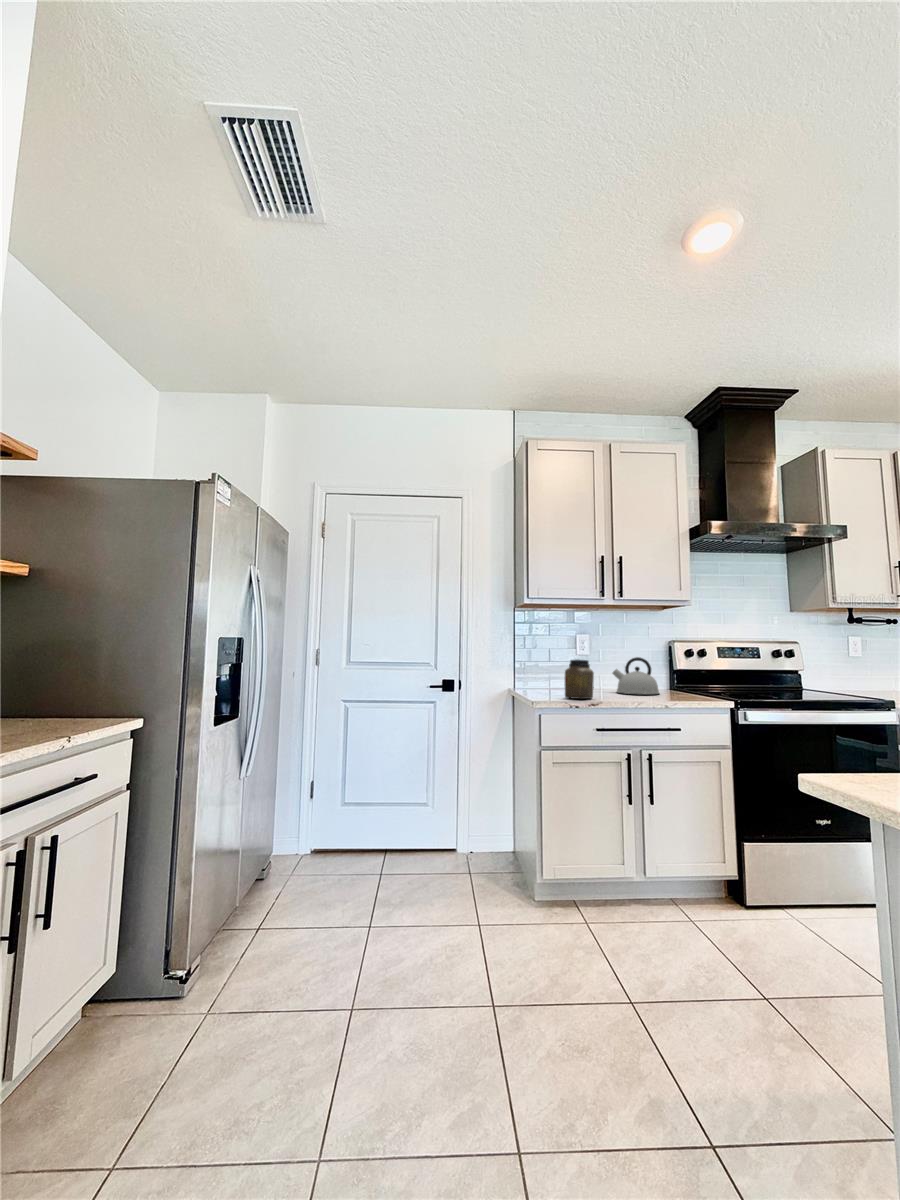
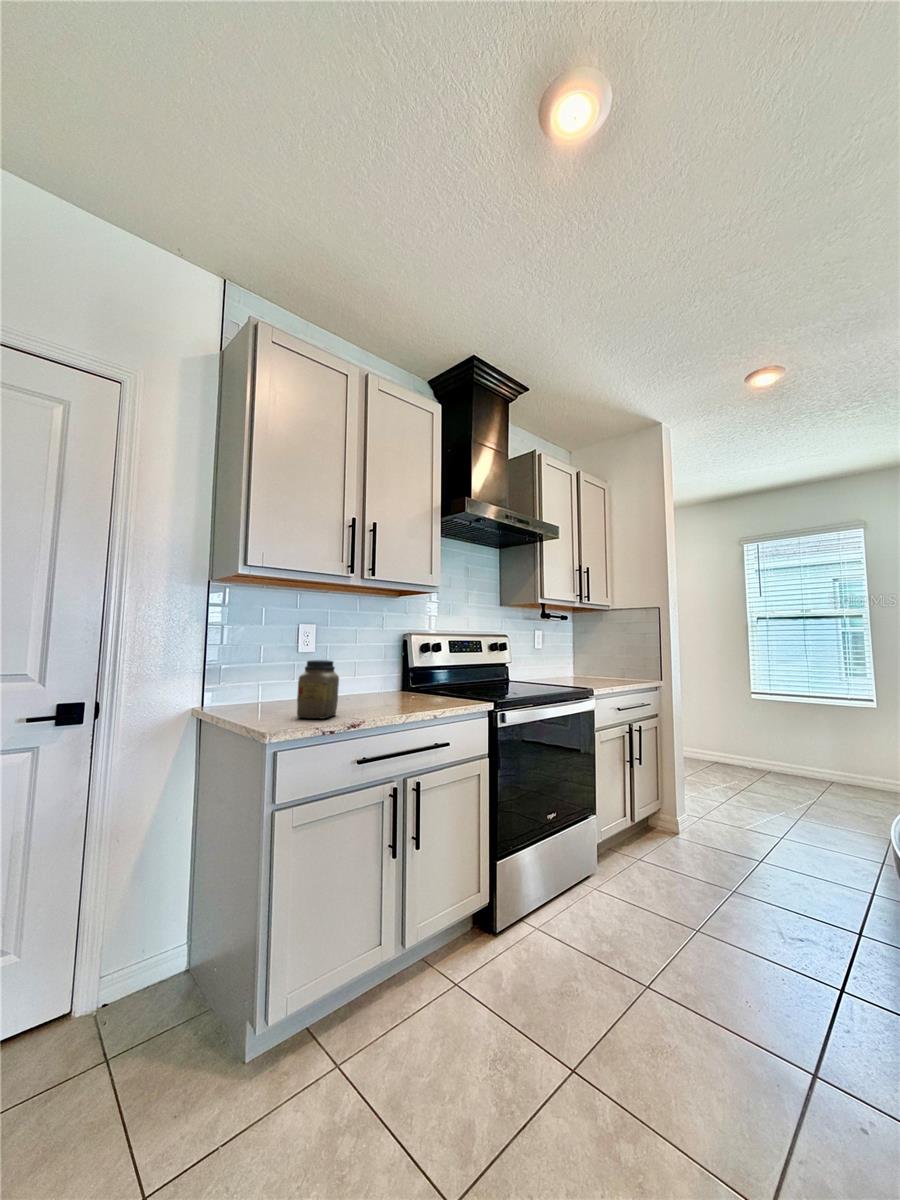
kettle: present [613,657,659,695] -> none [345,654,401,701]

